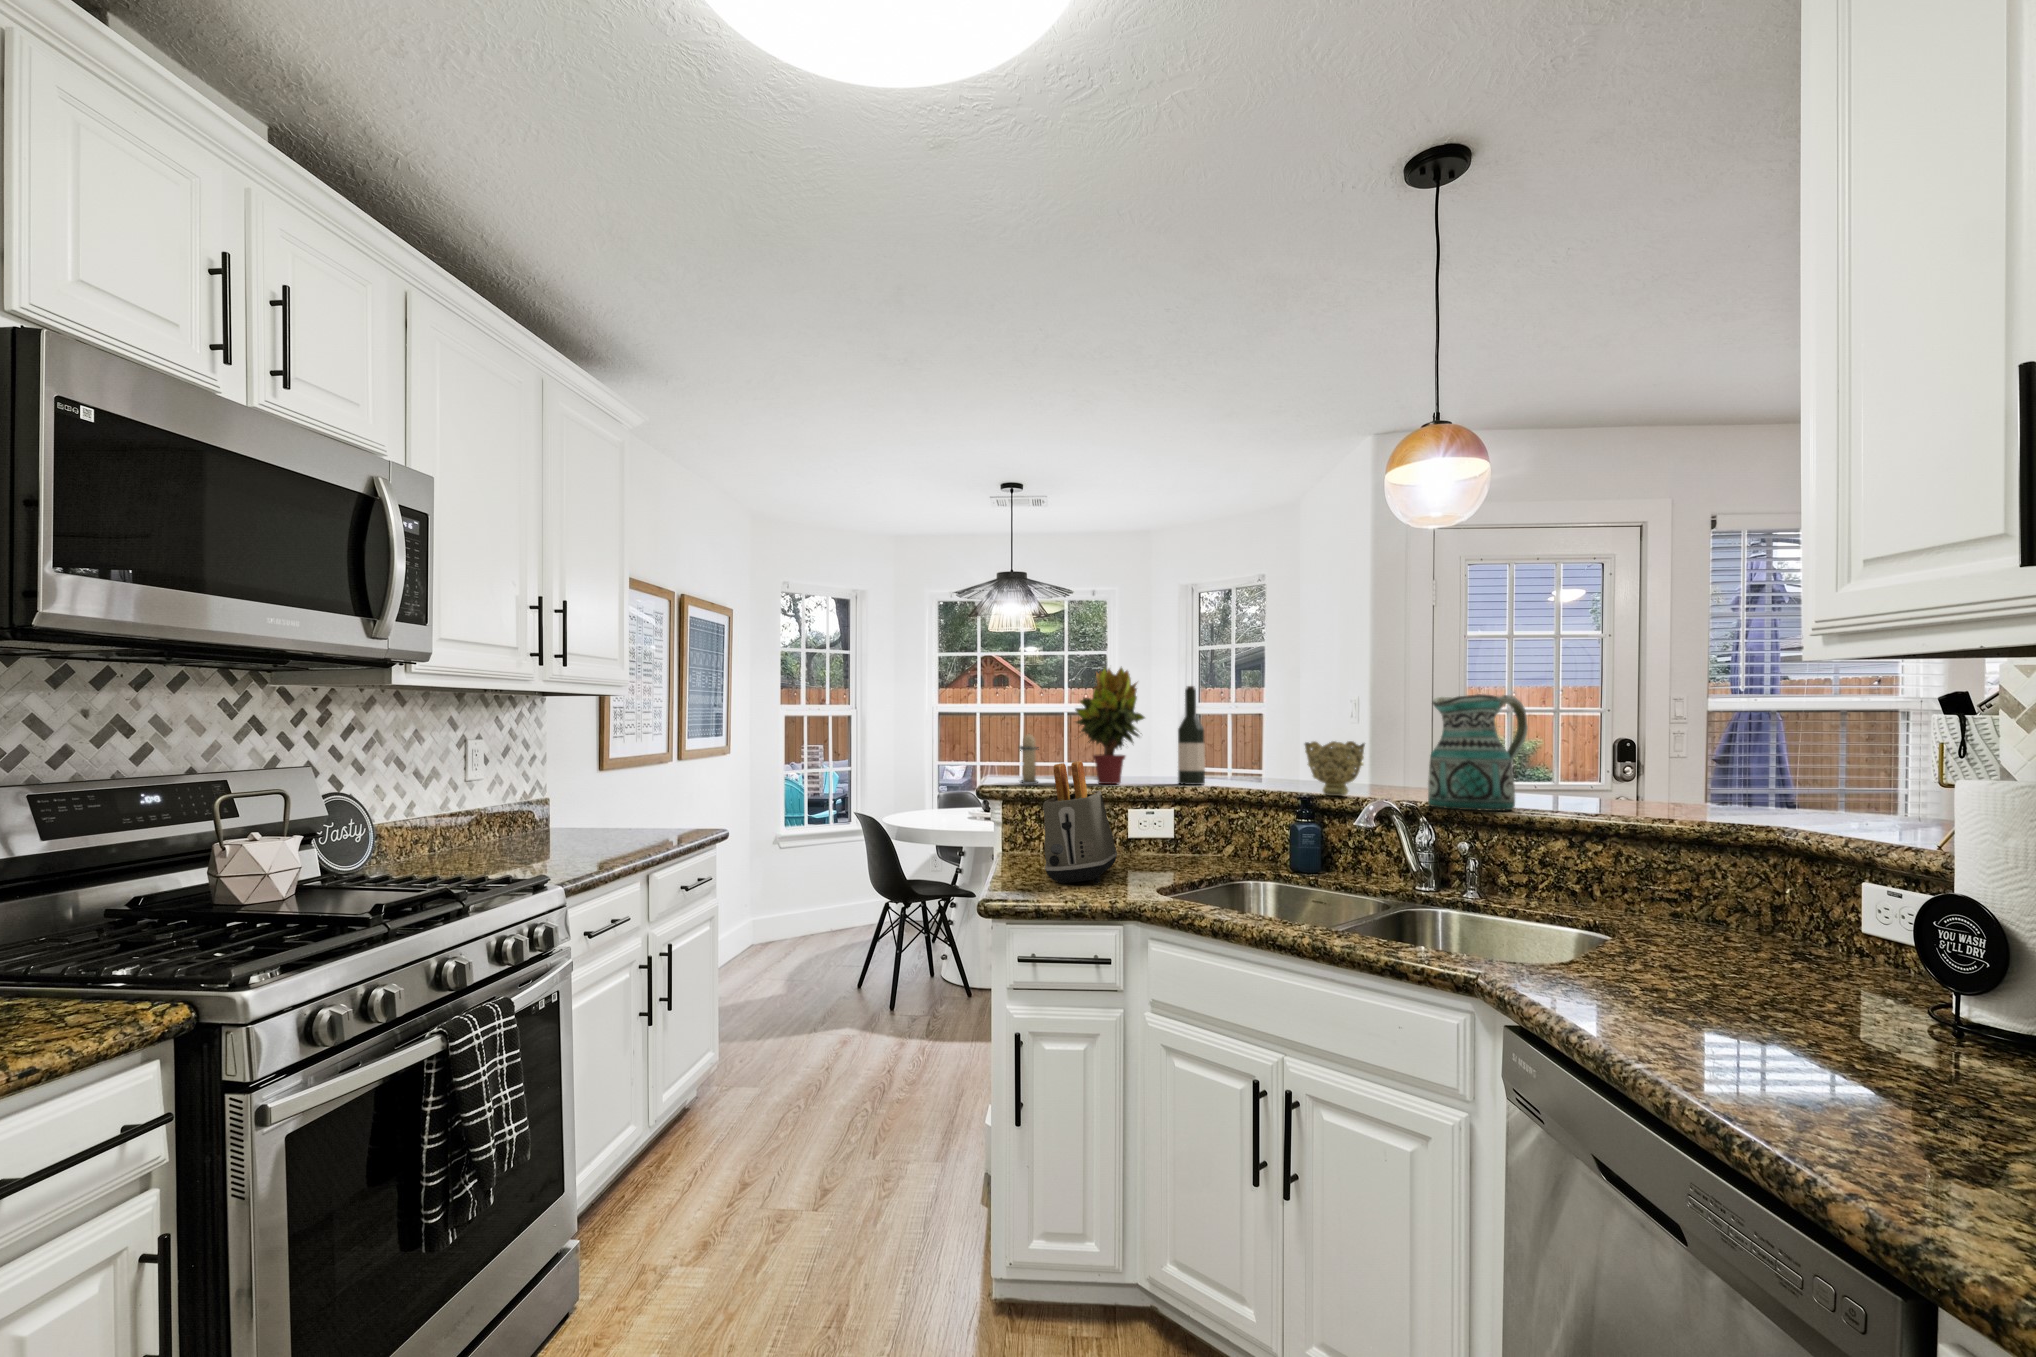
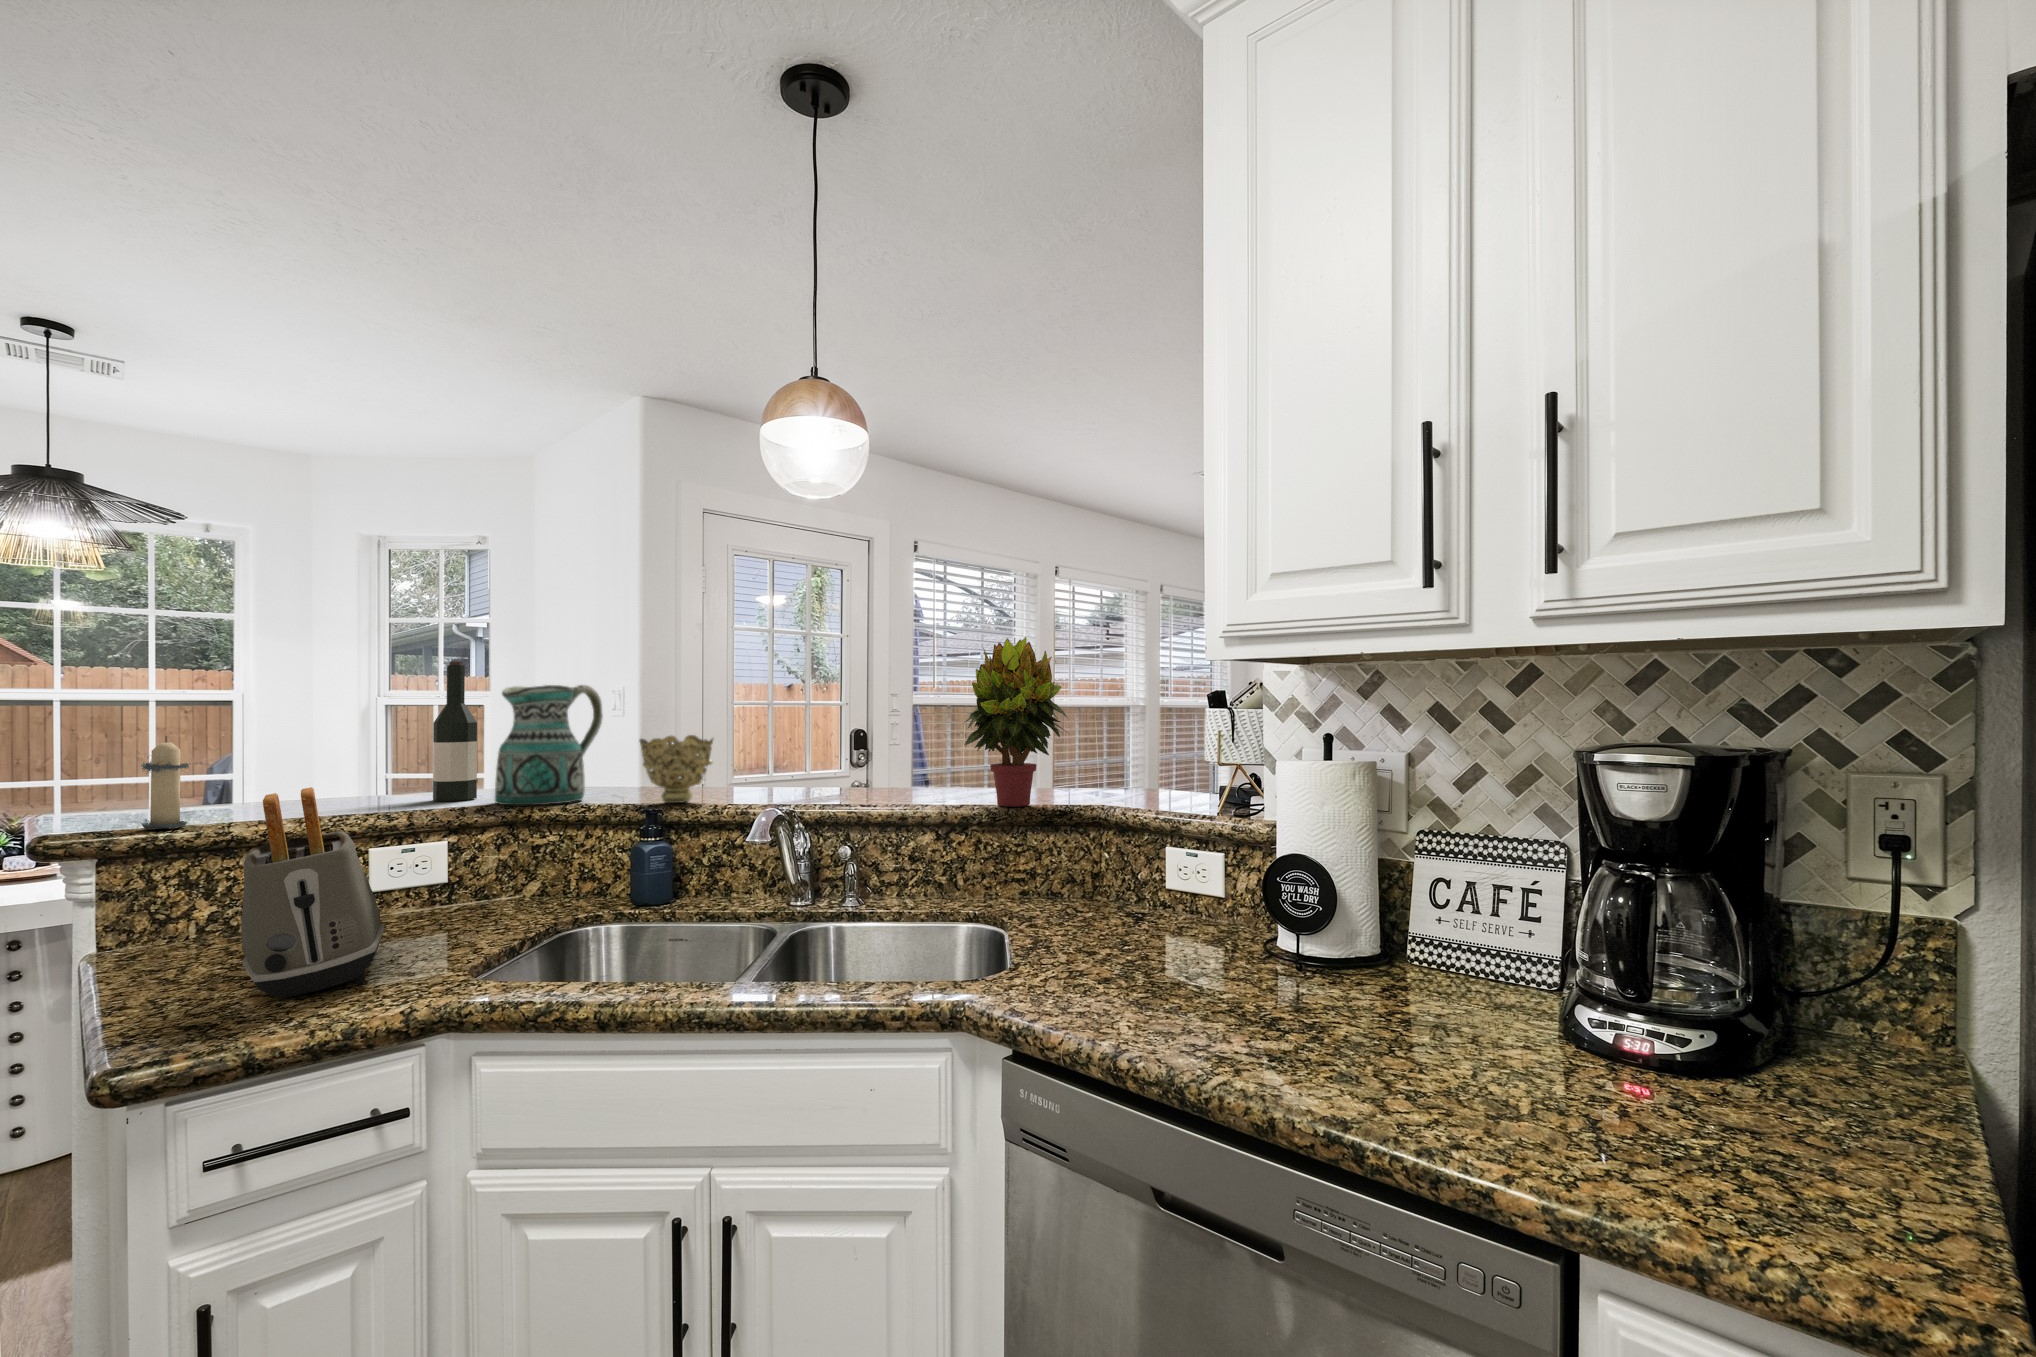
potted plant: present [1075,668,1145,784] -> present [964,637,1068,807]
ceramic pitcher: present [1428,694,1528,811] -> present [495,685,603,805]

